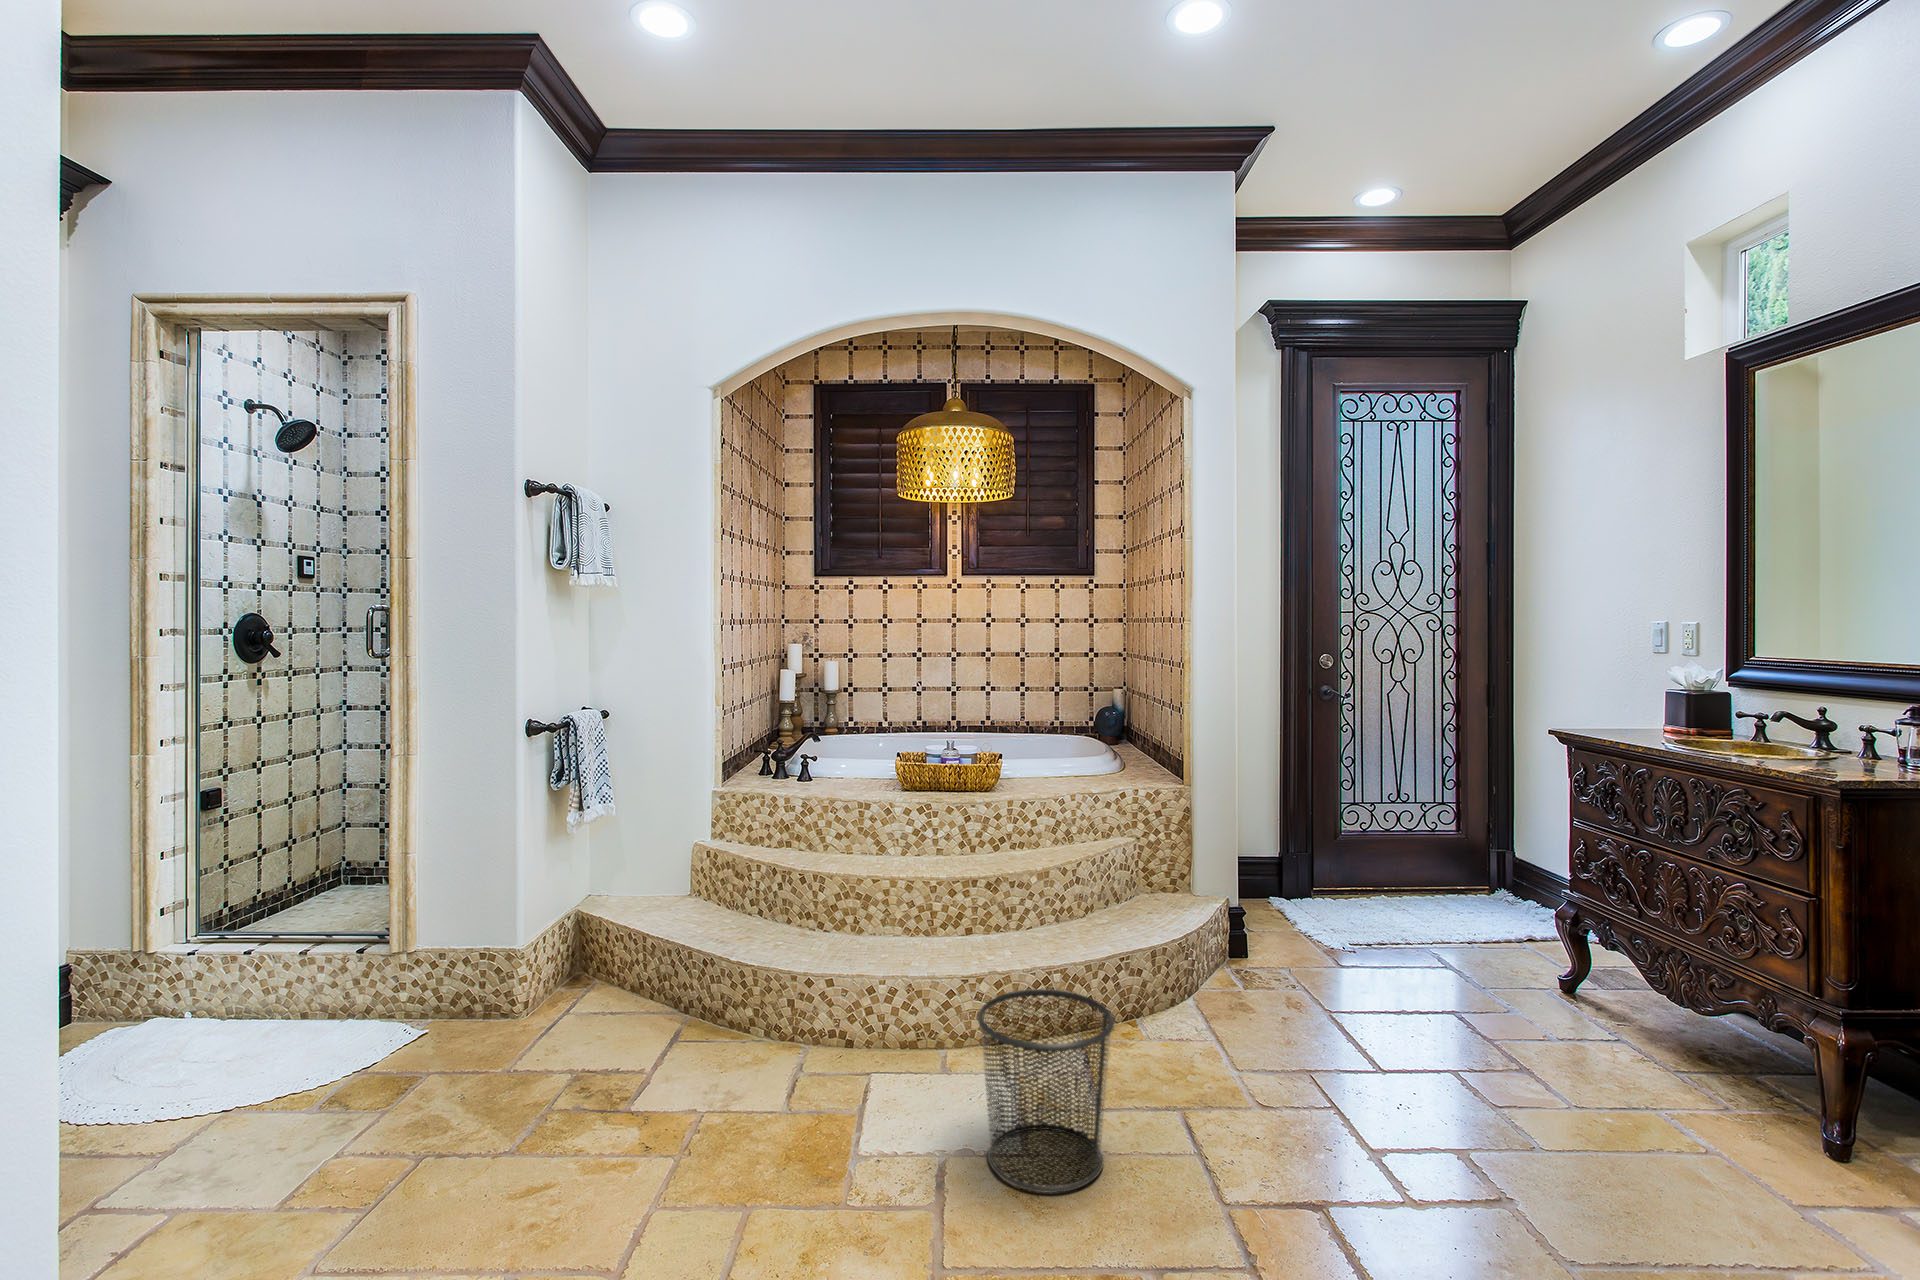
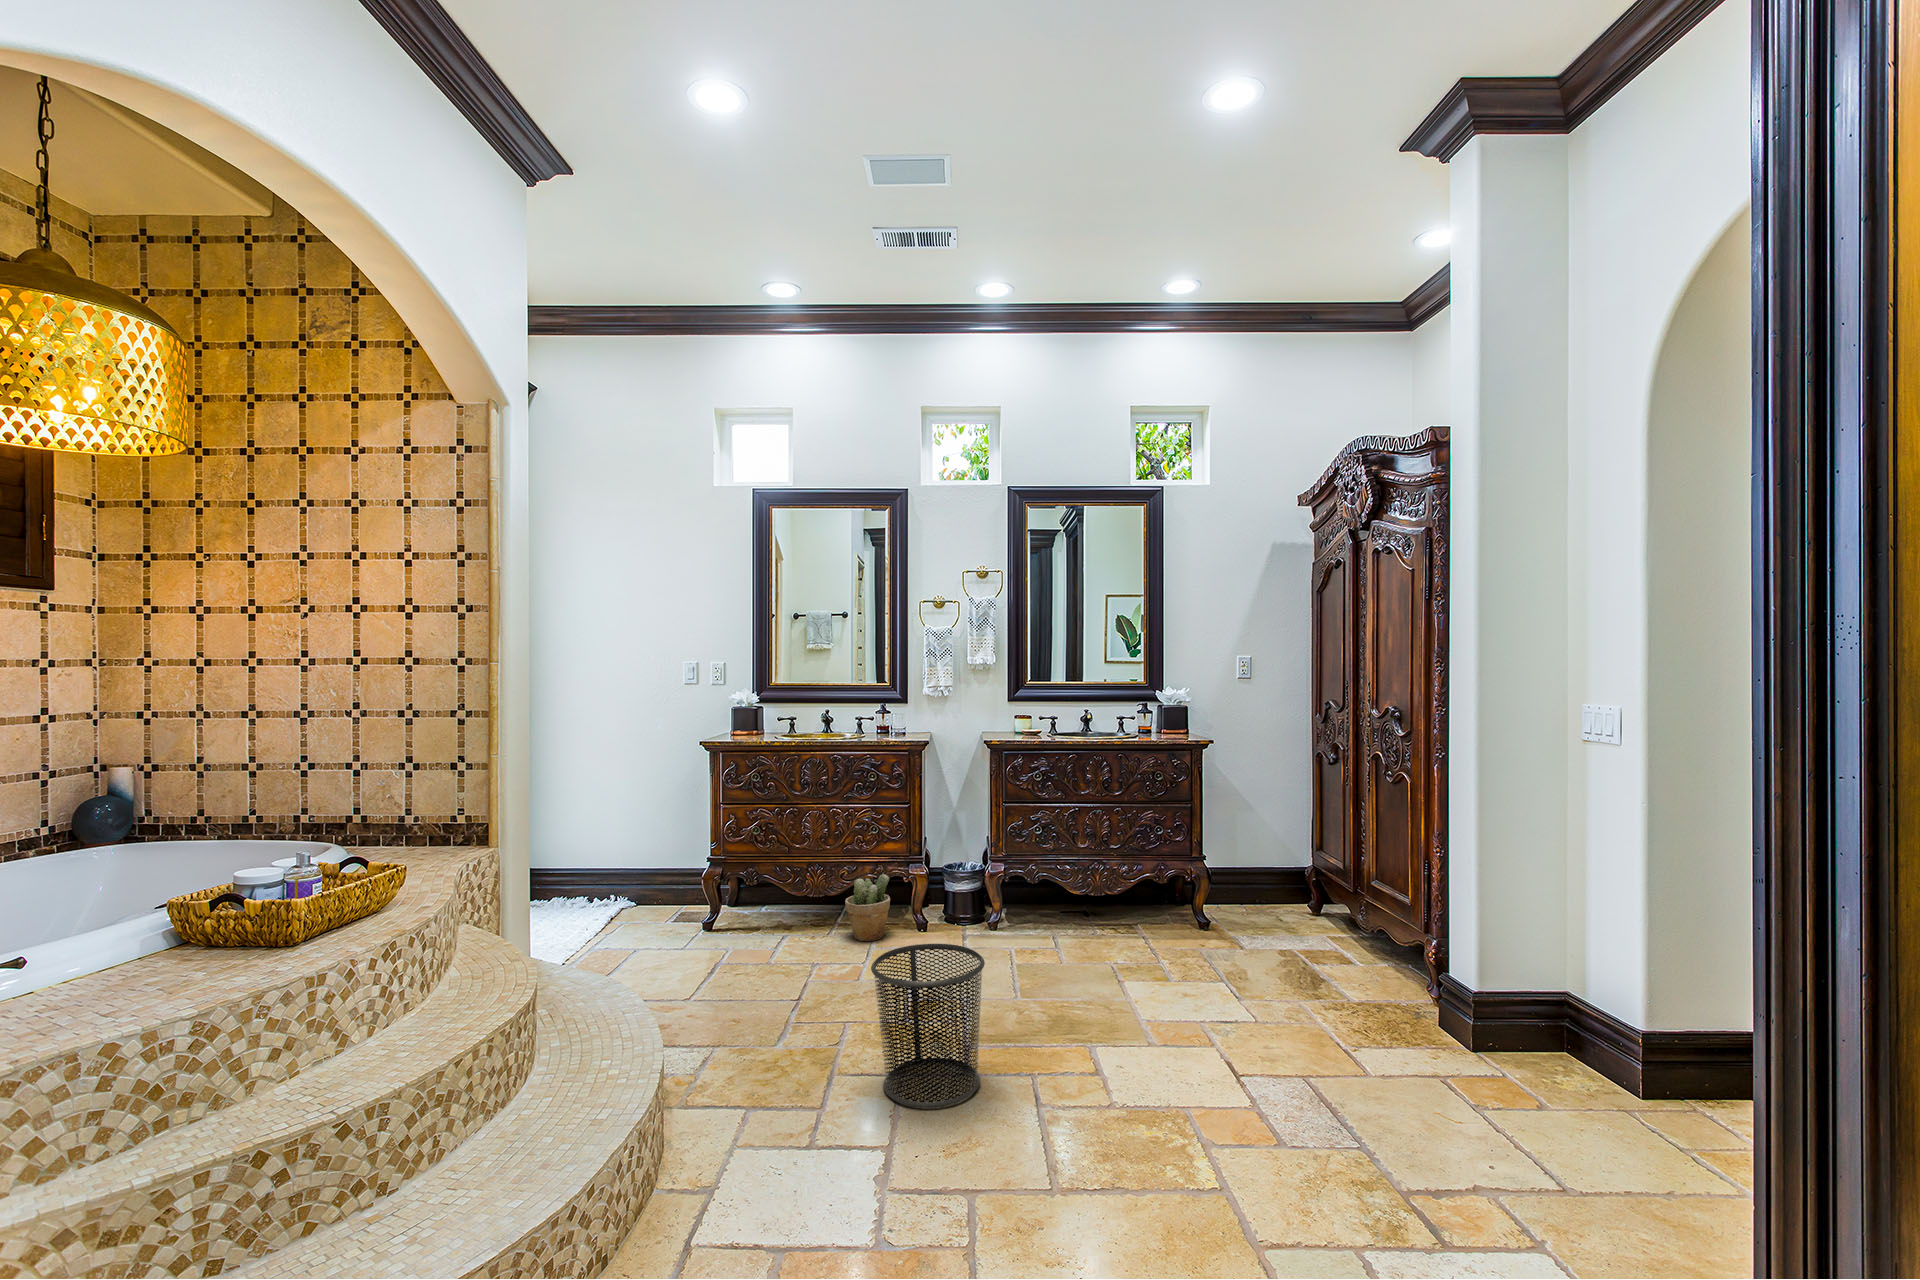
potted plant: none [1502,1003,1590,1119] -> present [845,874,890,941]

